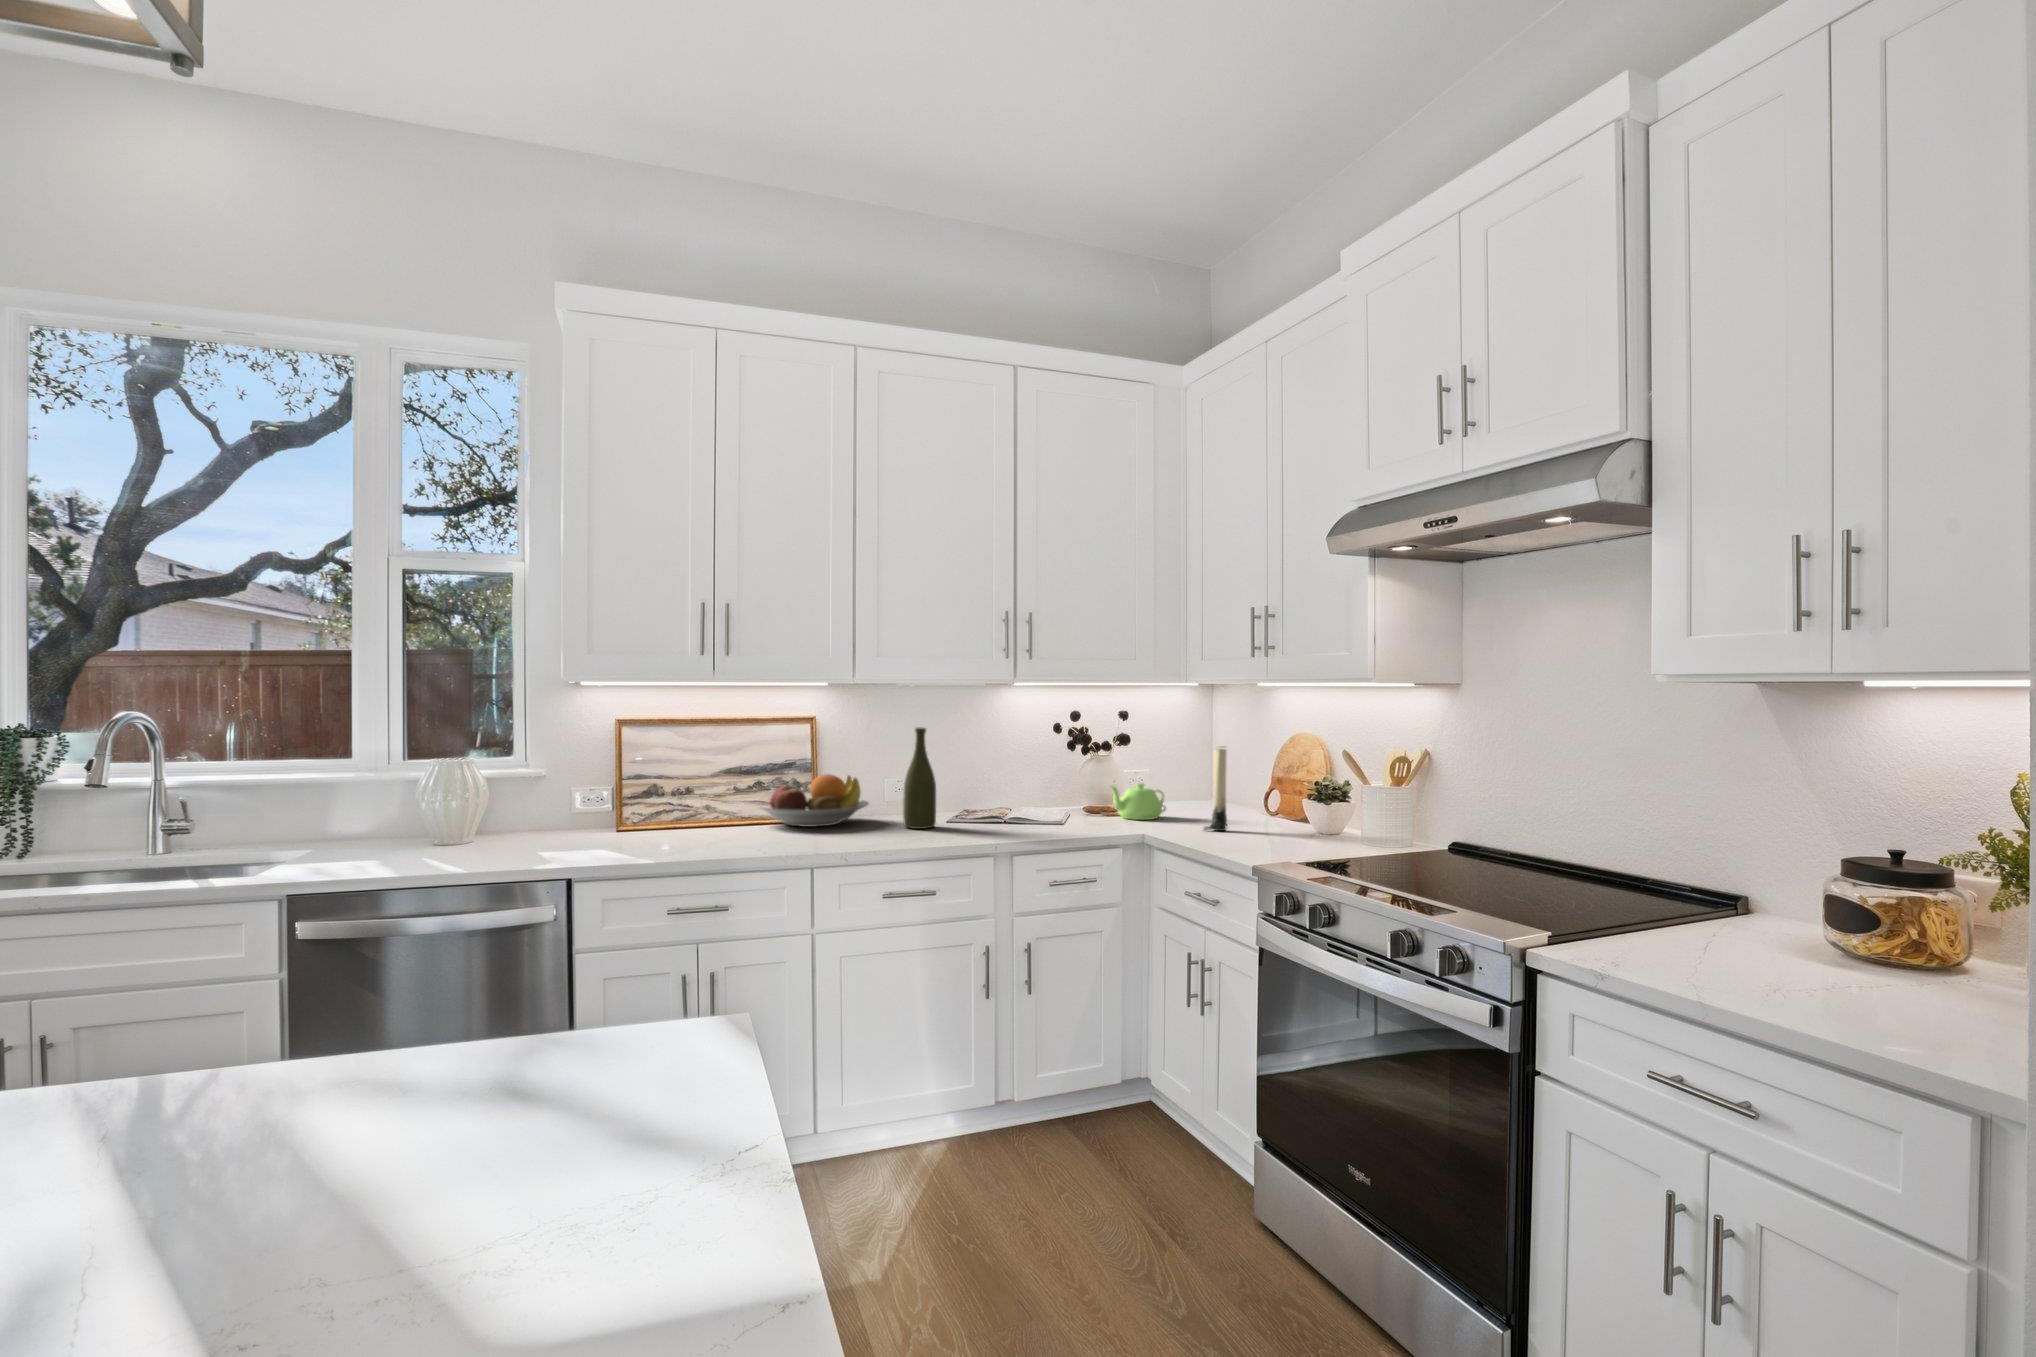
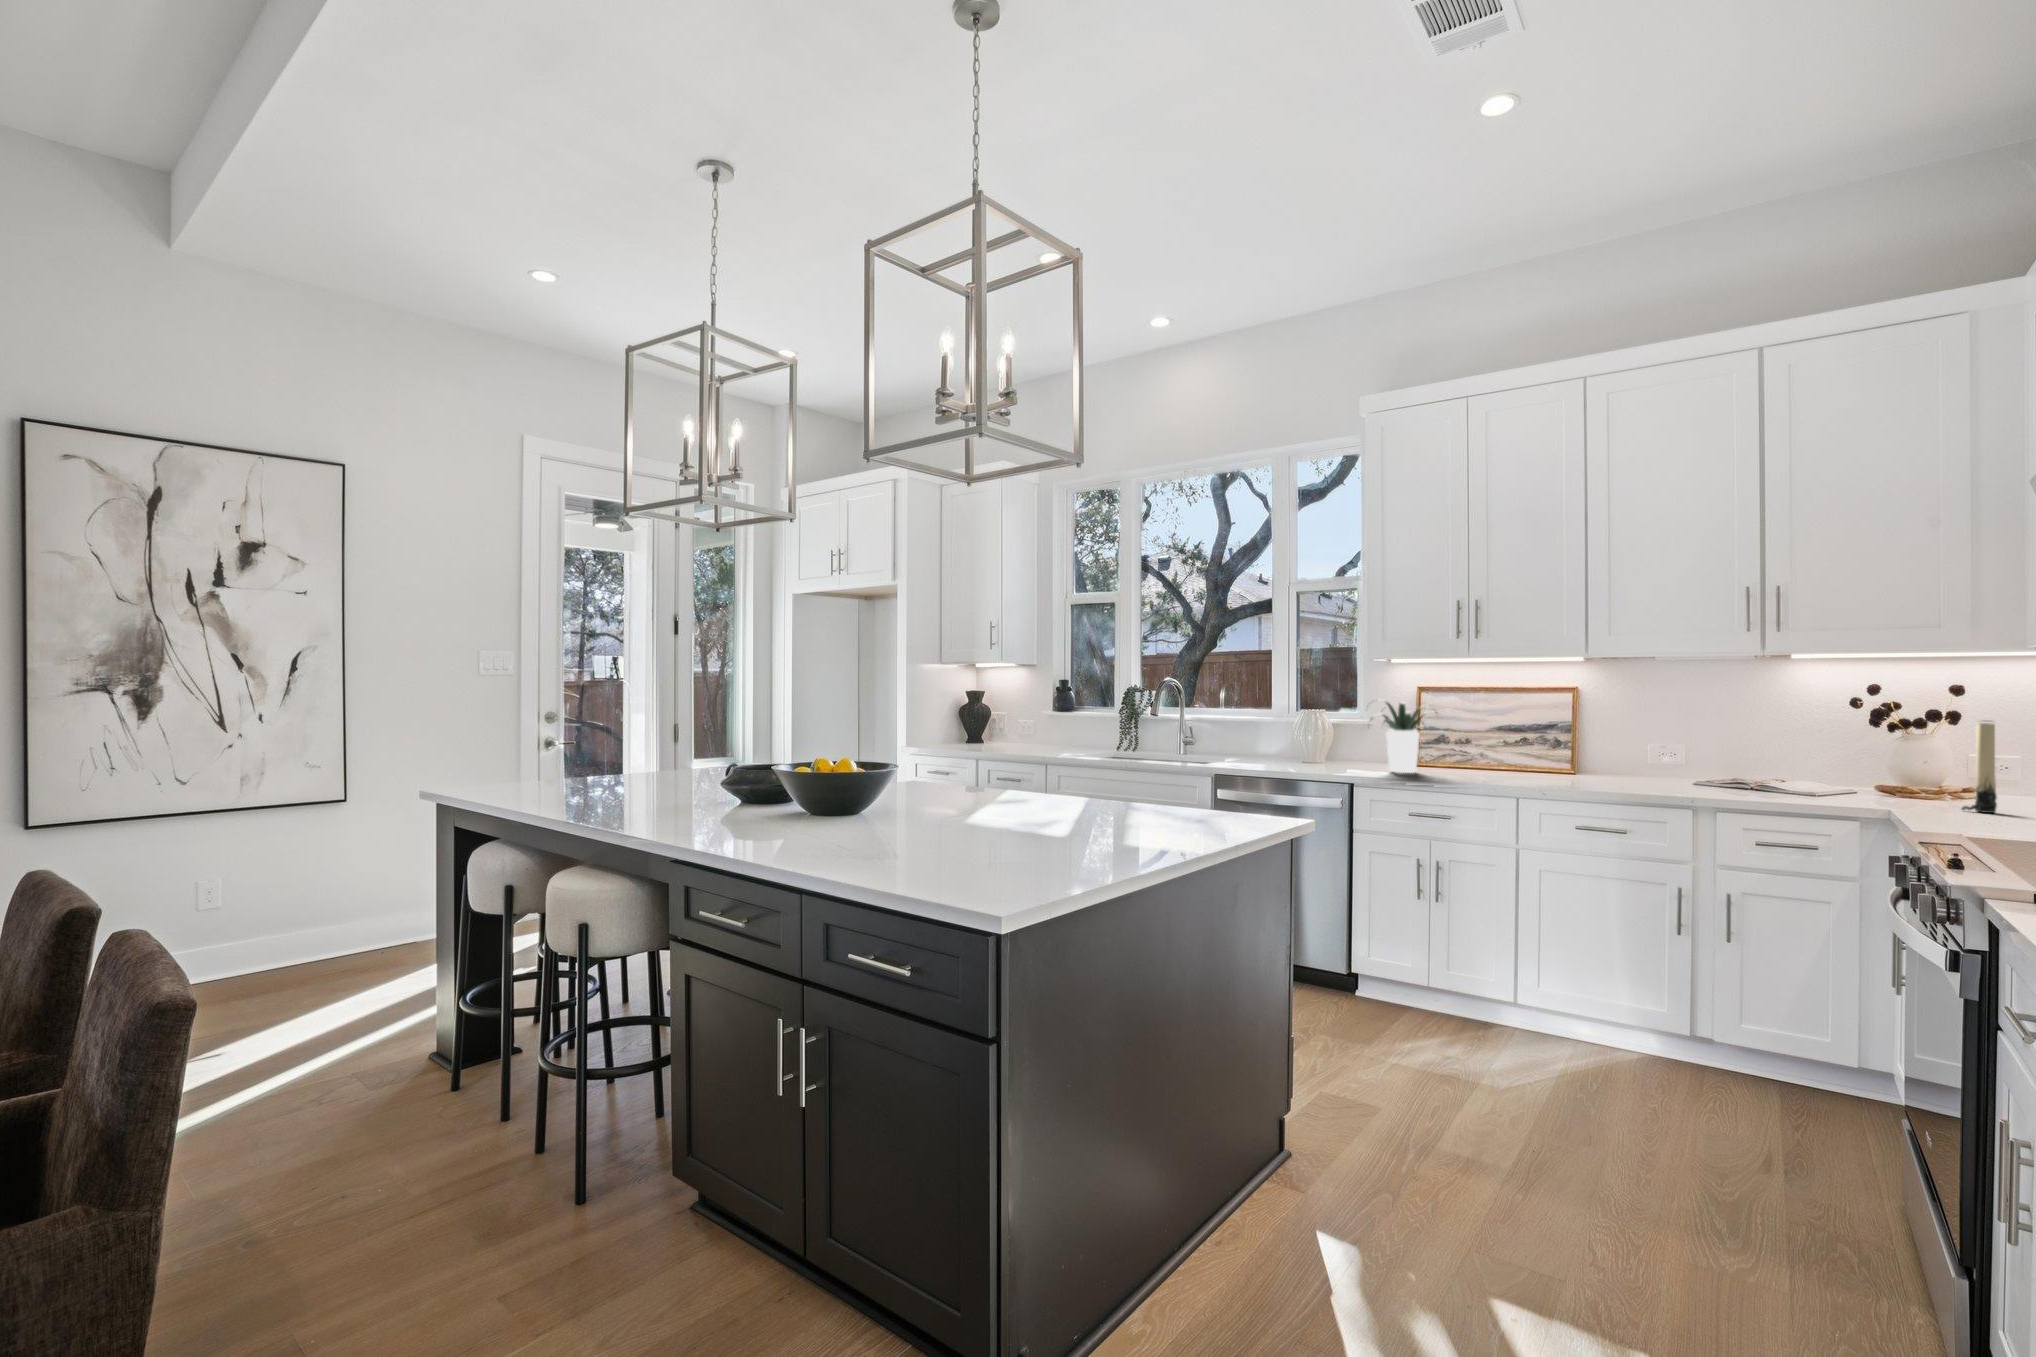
bottle: present [903,727,936,829] -> none [1635,697,1668,784]
potted plant: none [567,740,695,849] -> present [1371,702,1437,773]
fruit bowl: present [755,774,869,827] -> none [1520,735,1624,776]
teapot: present [1111,783,1166,820] -> none [1883,761,1973,800]

